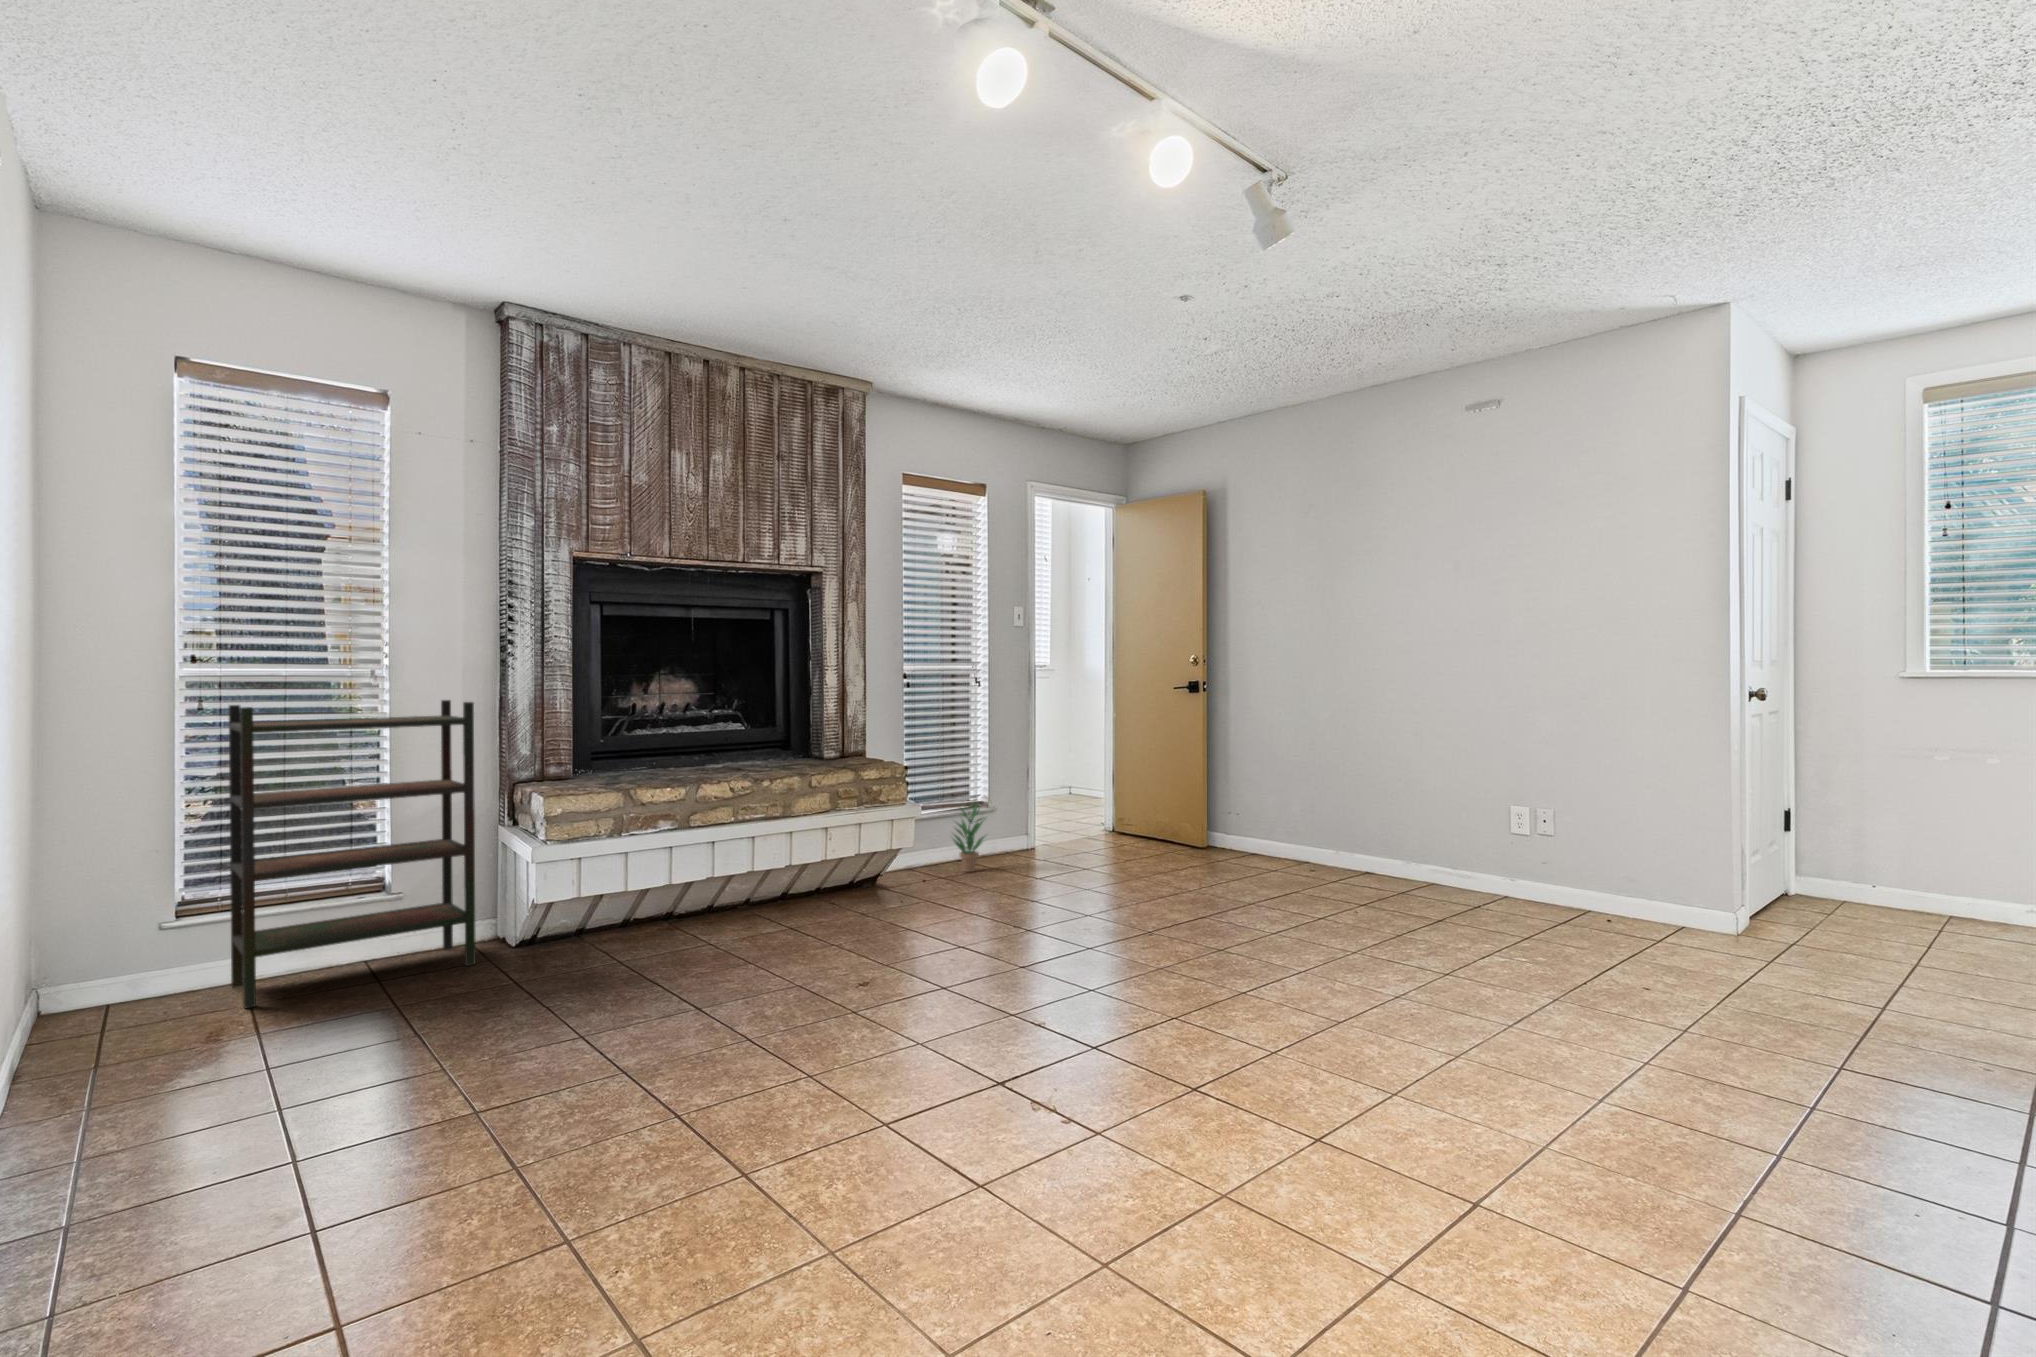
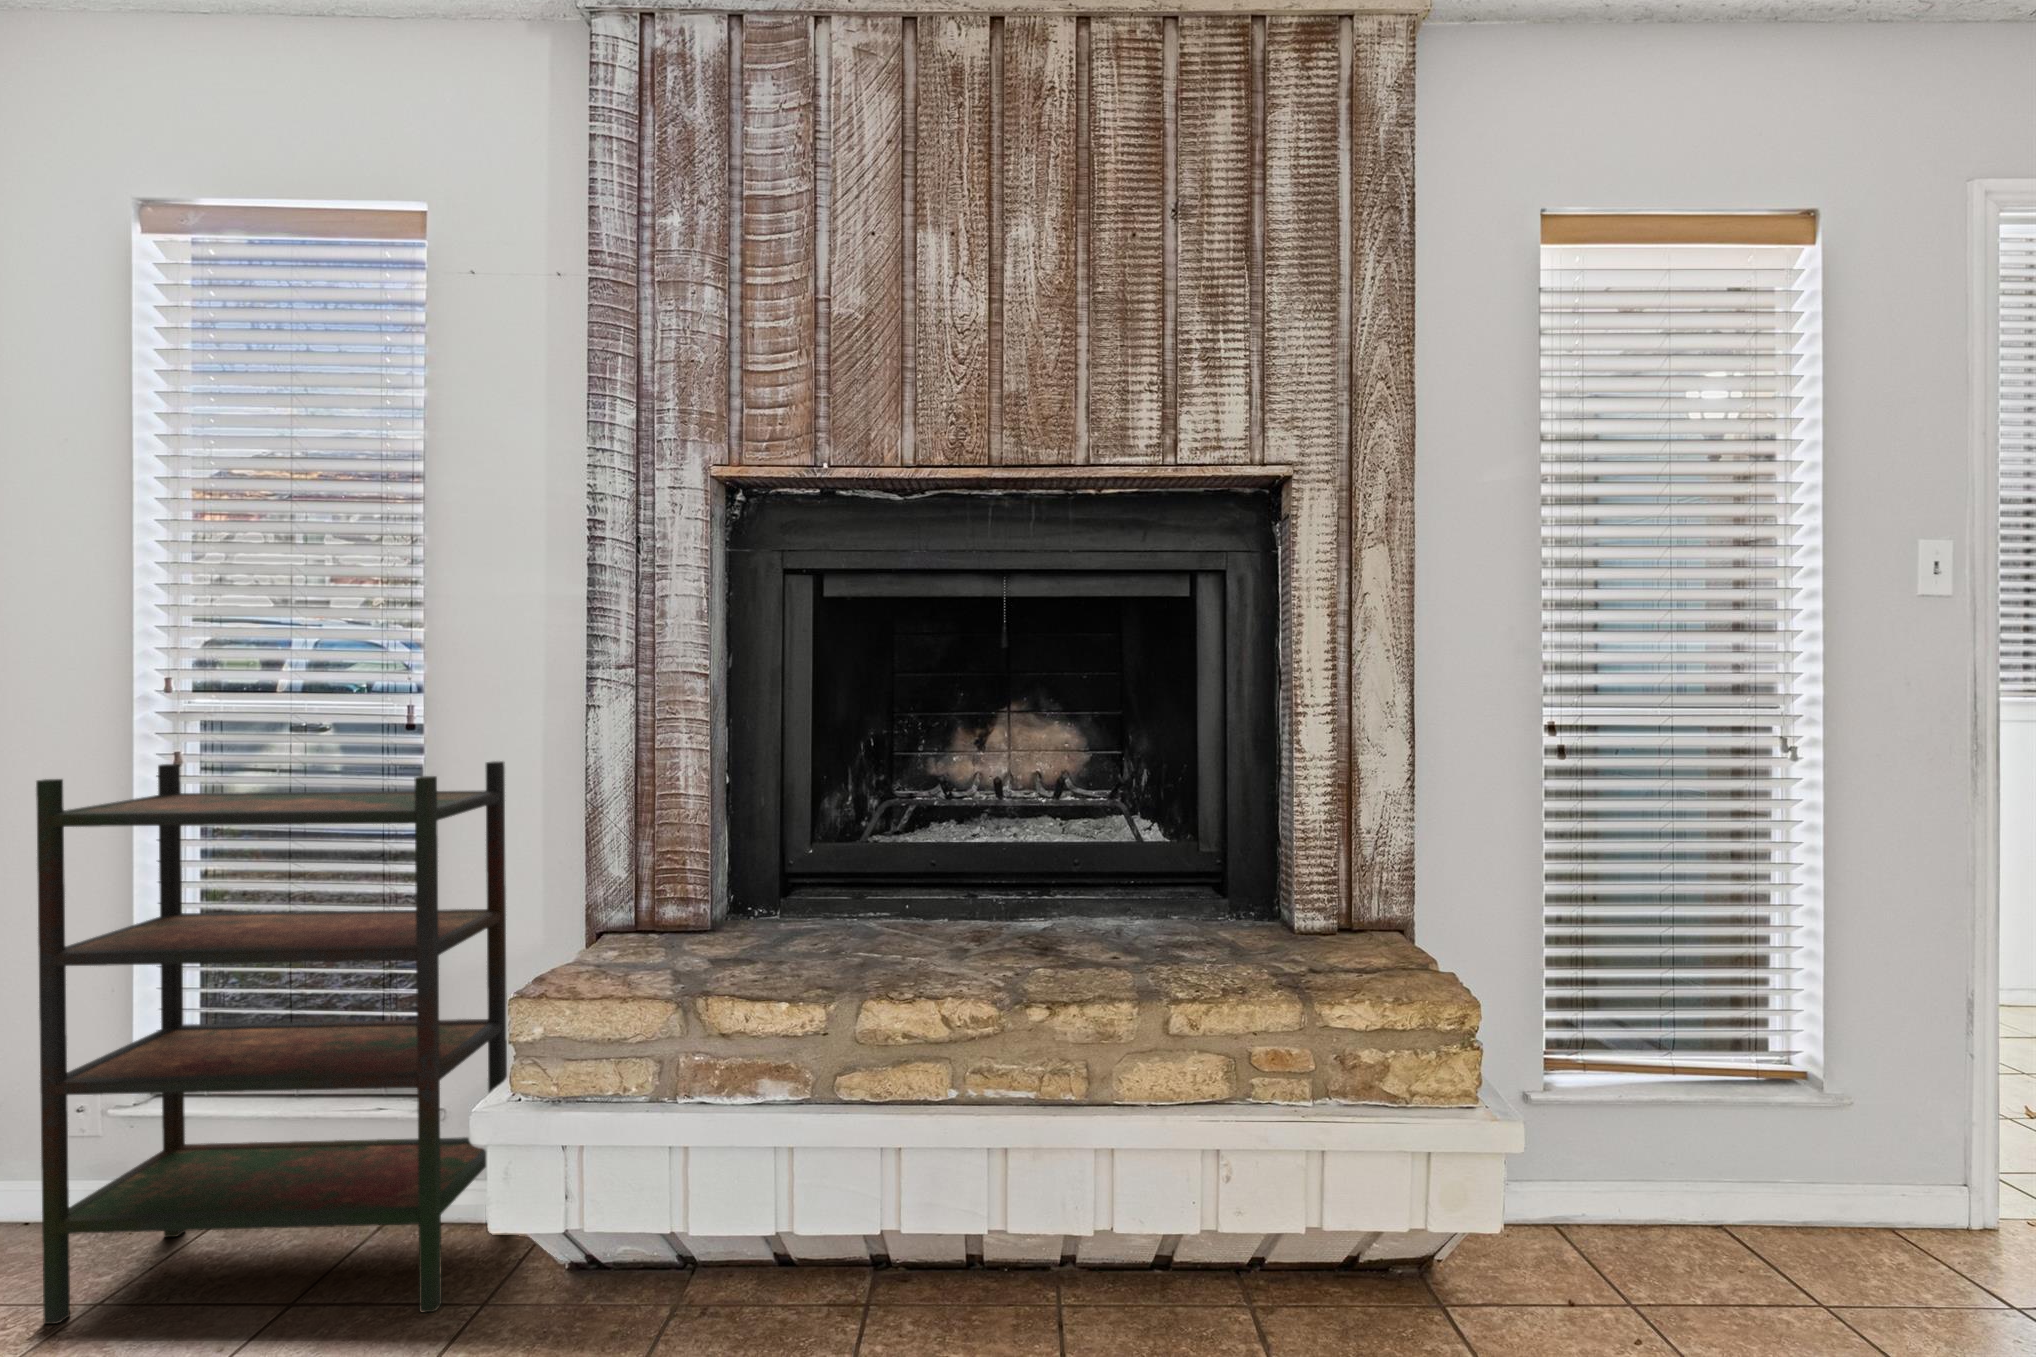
potted plant: present [953,804,986,872] -> none [1669,1080,1798,1288]

